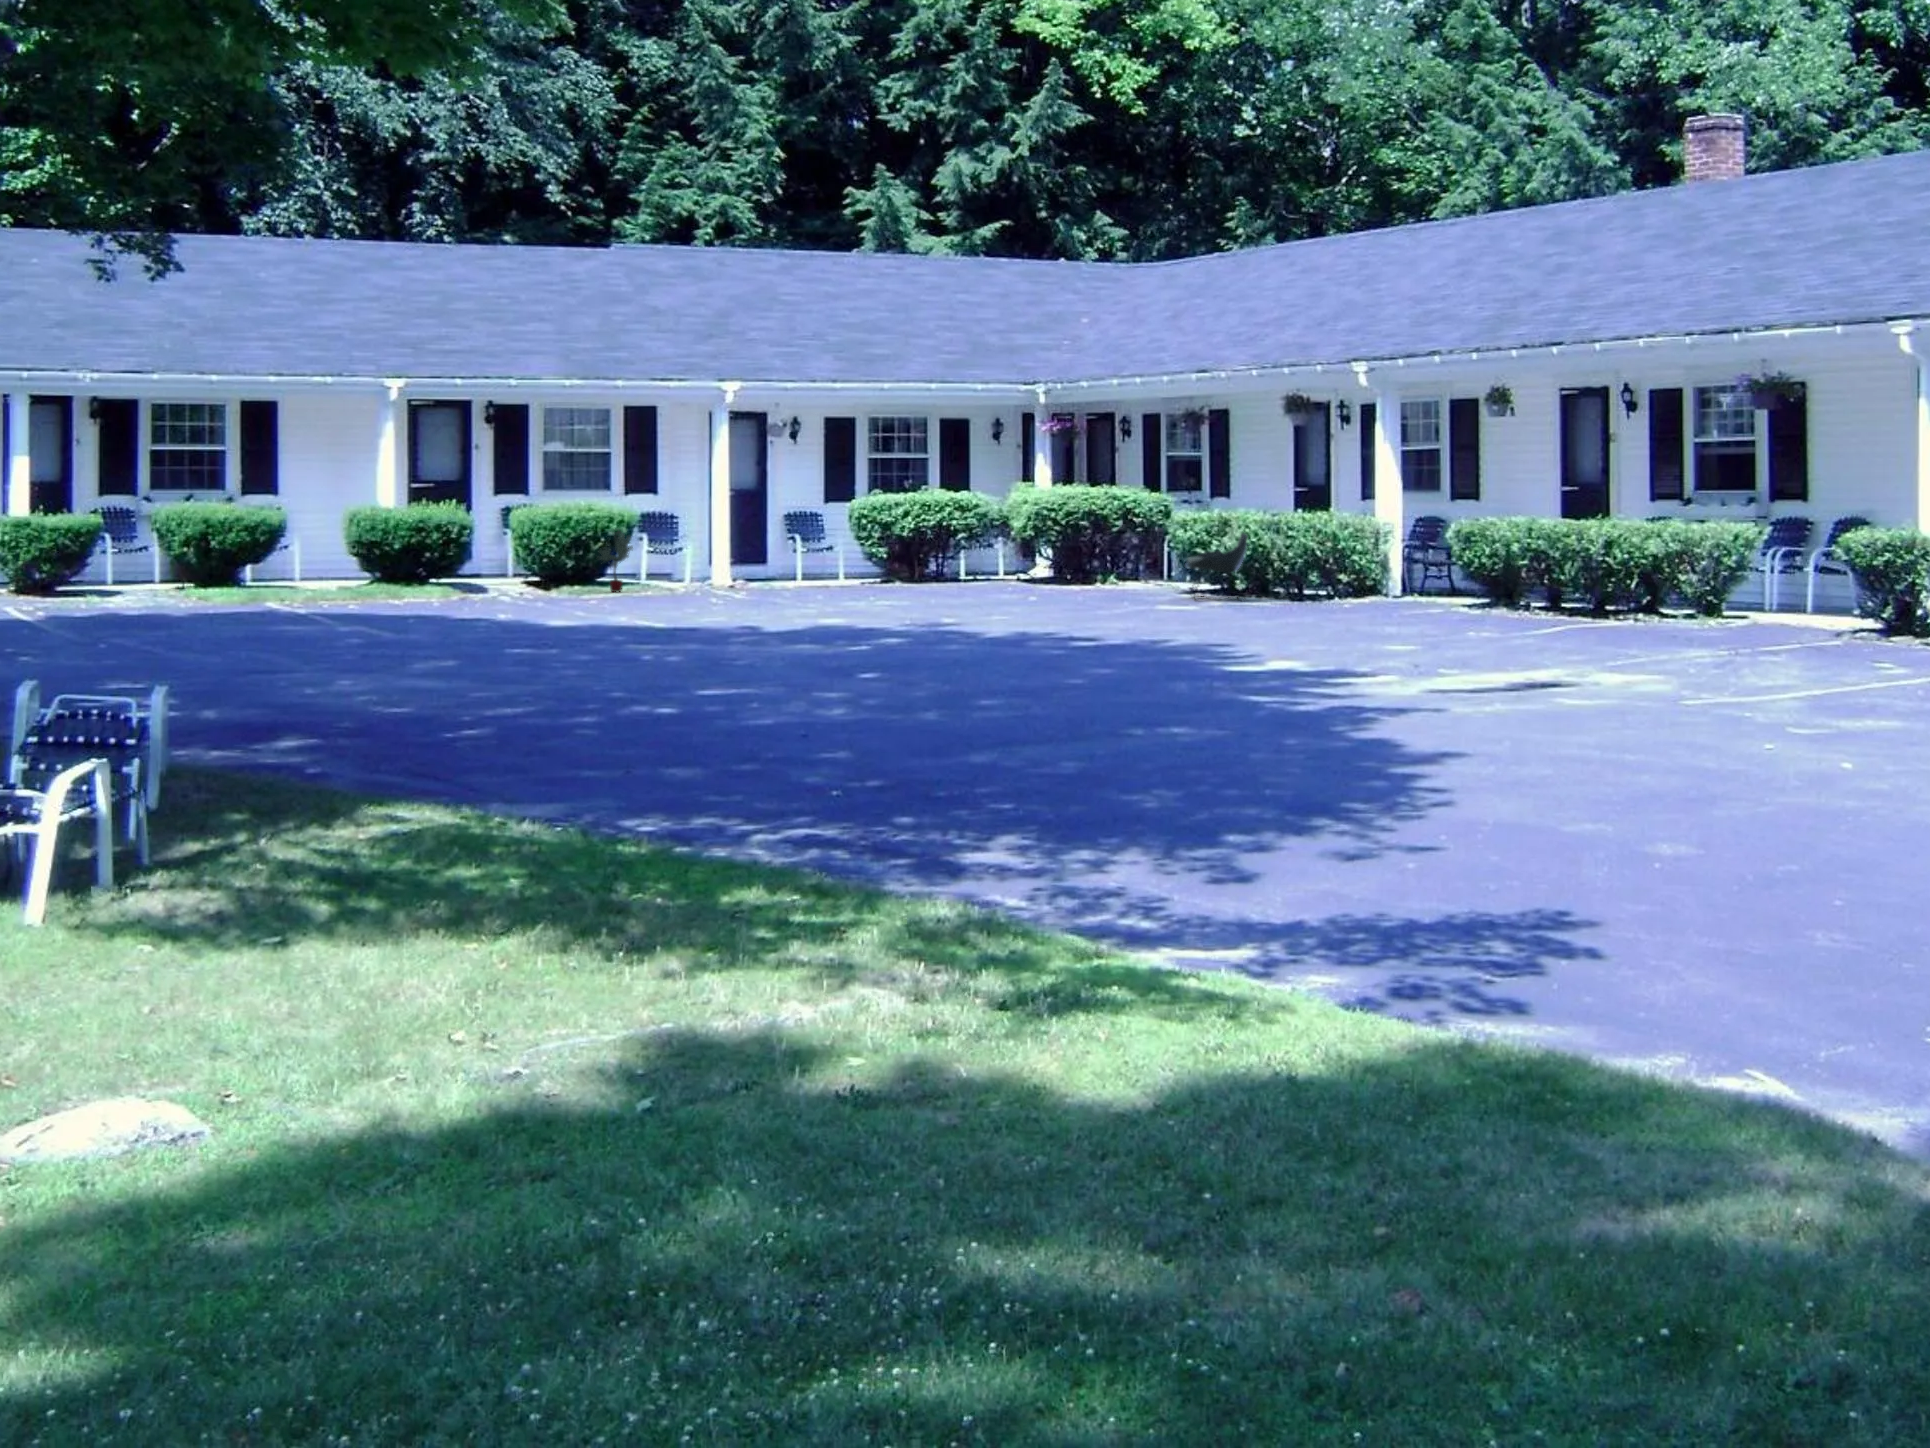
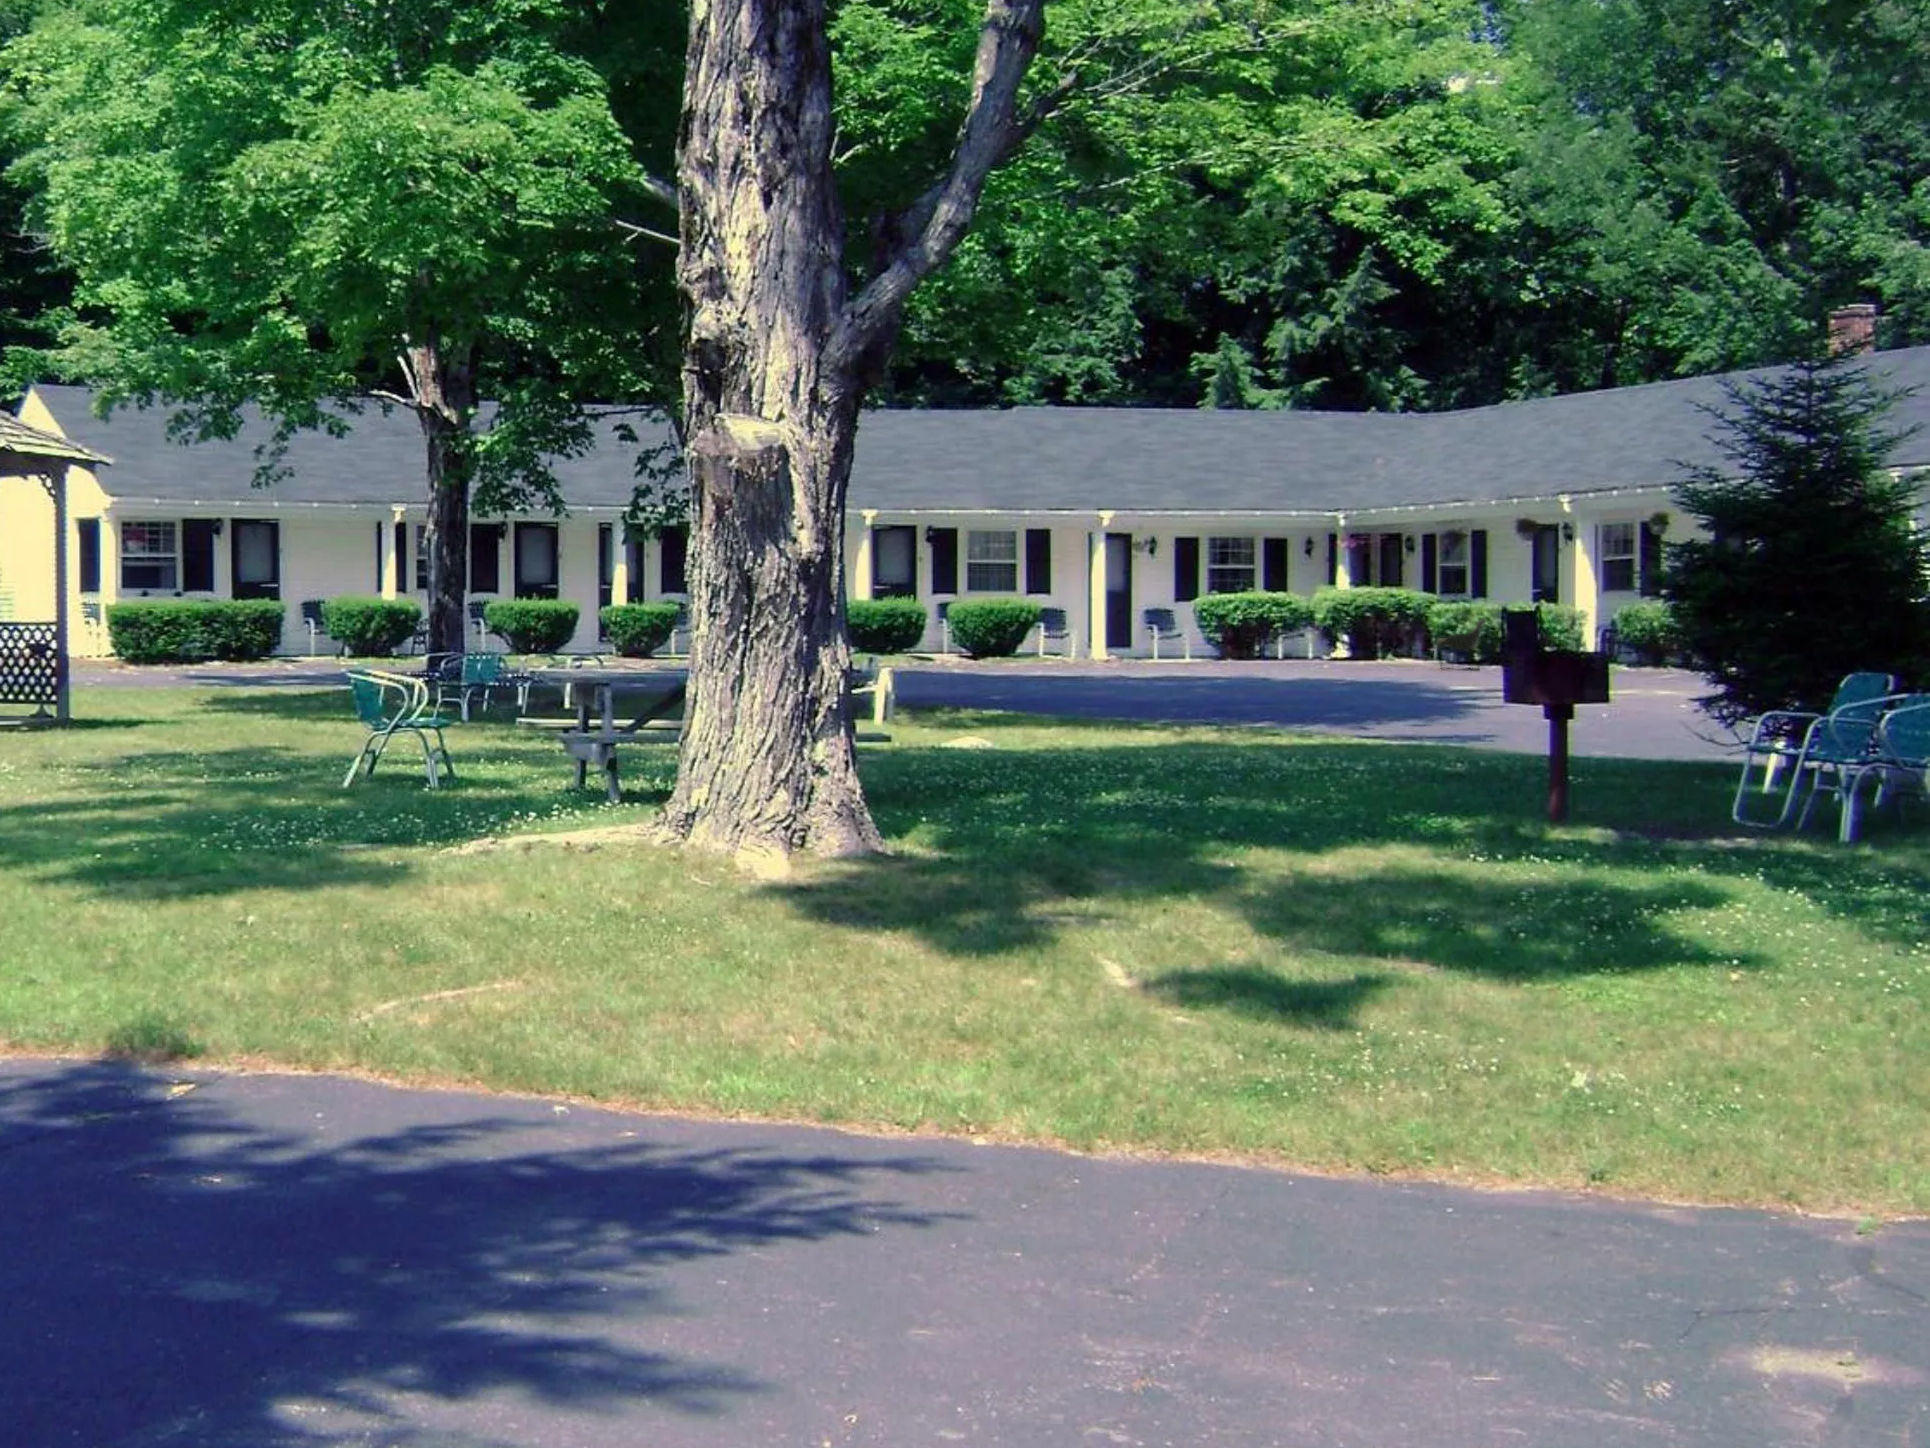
potted tree: present [596,529,633,592] -> none [1009,617,1036,662]

